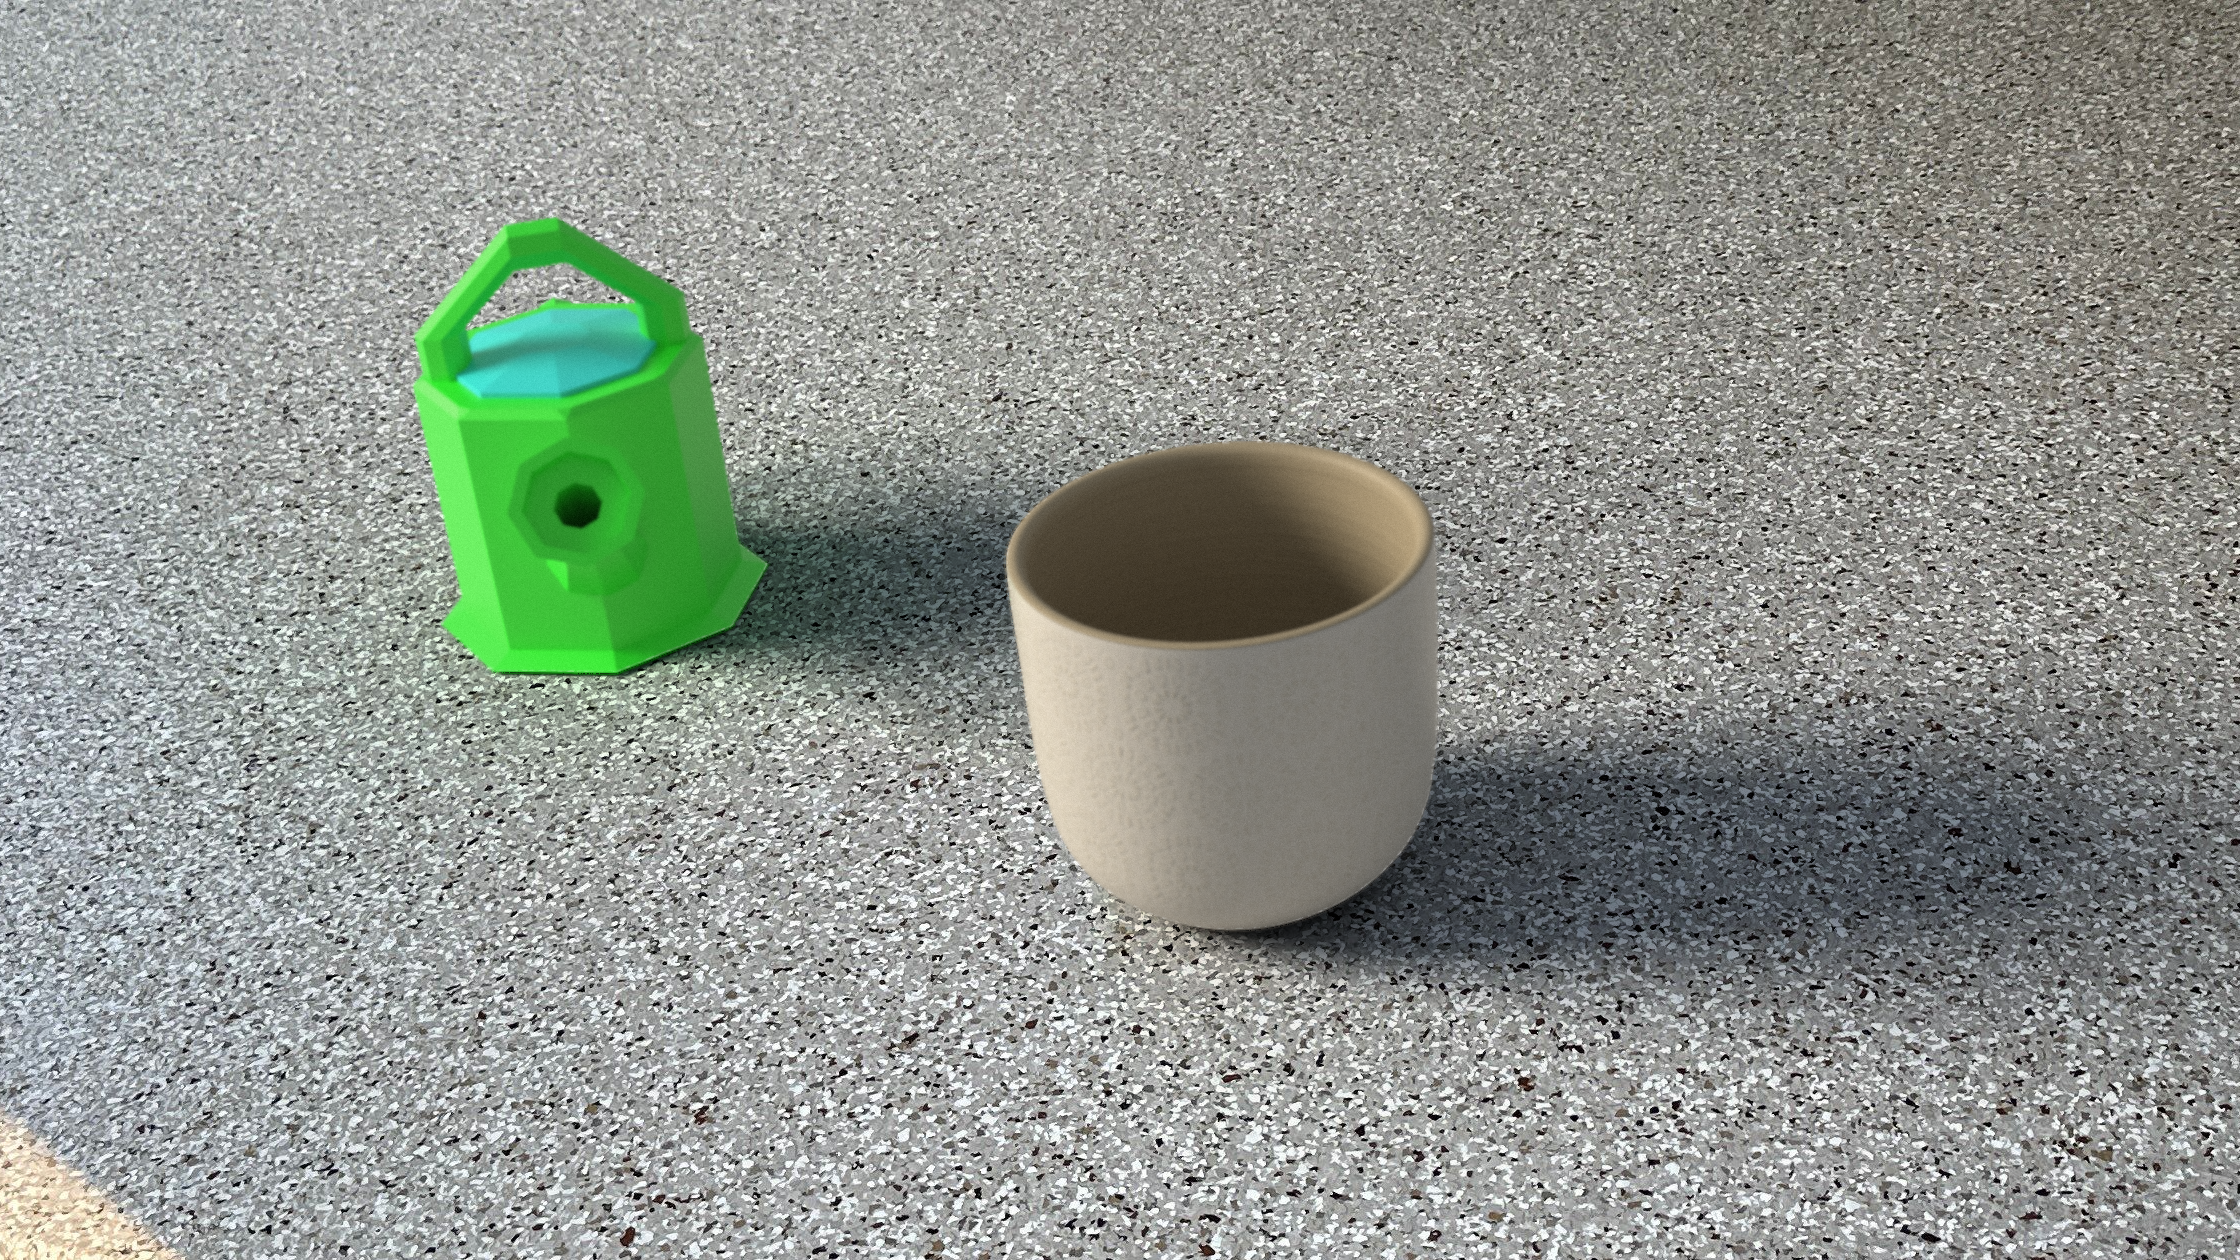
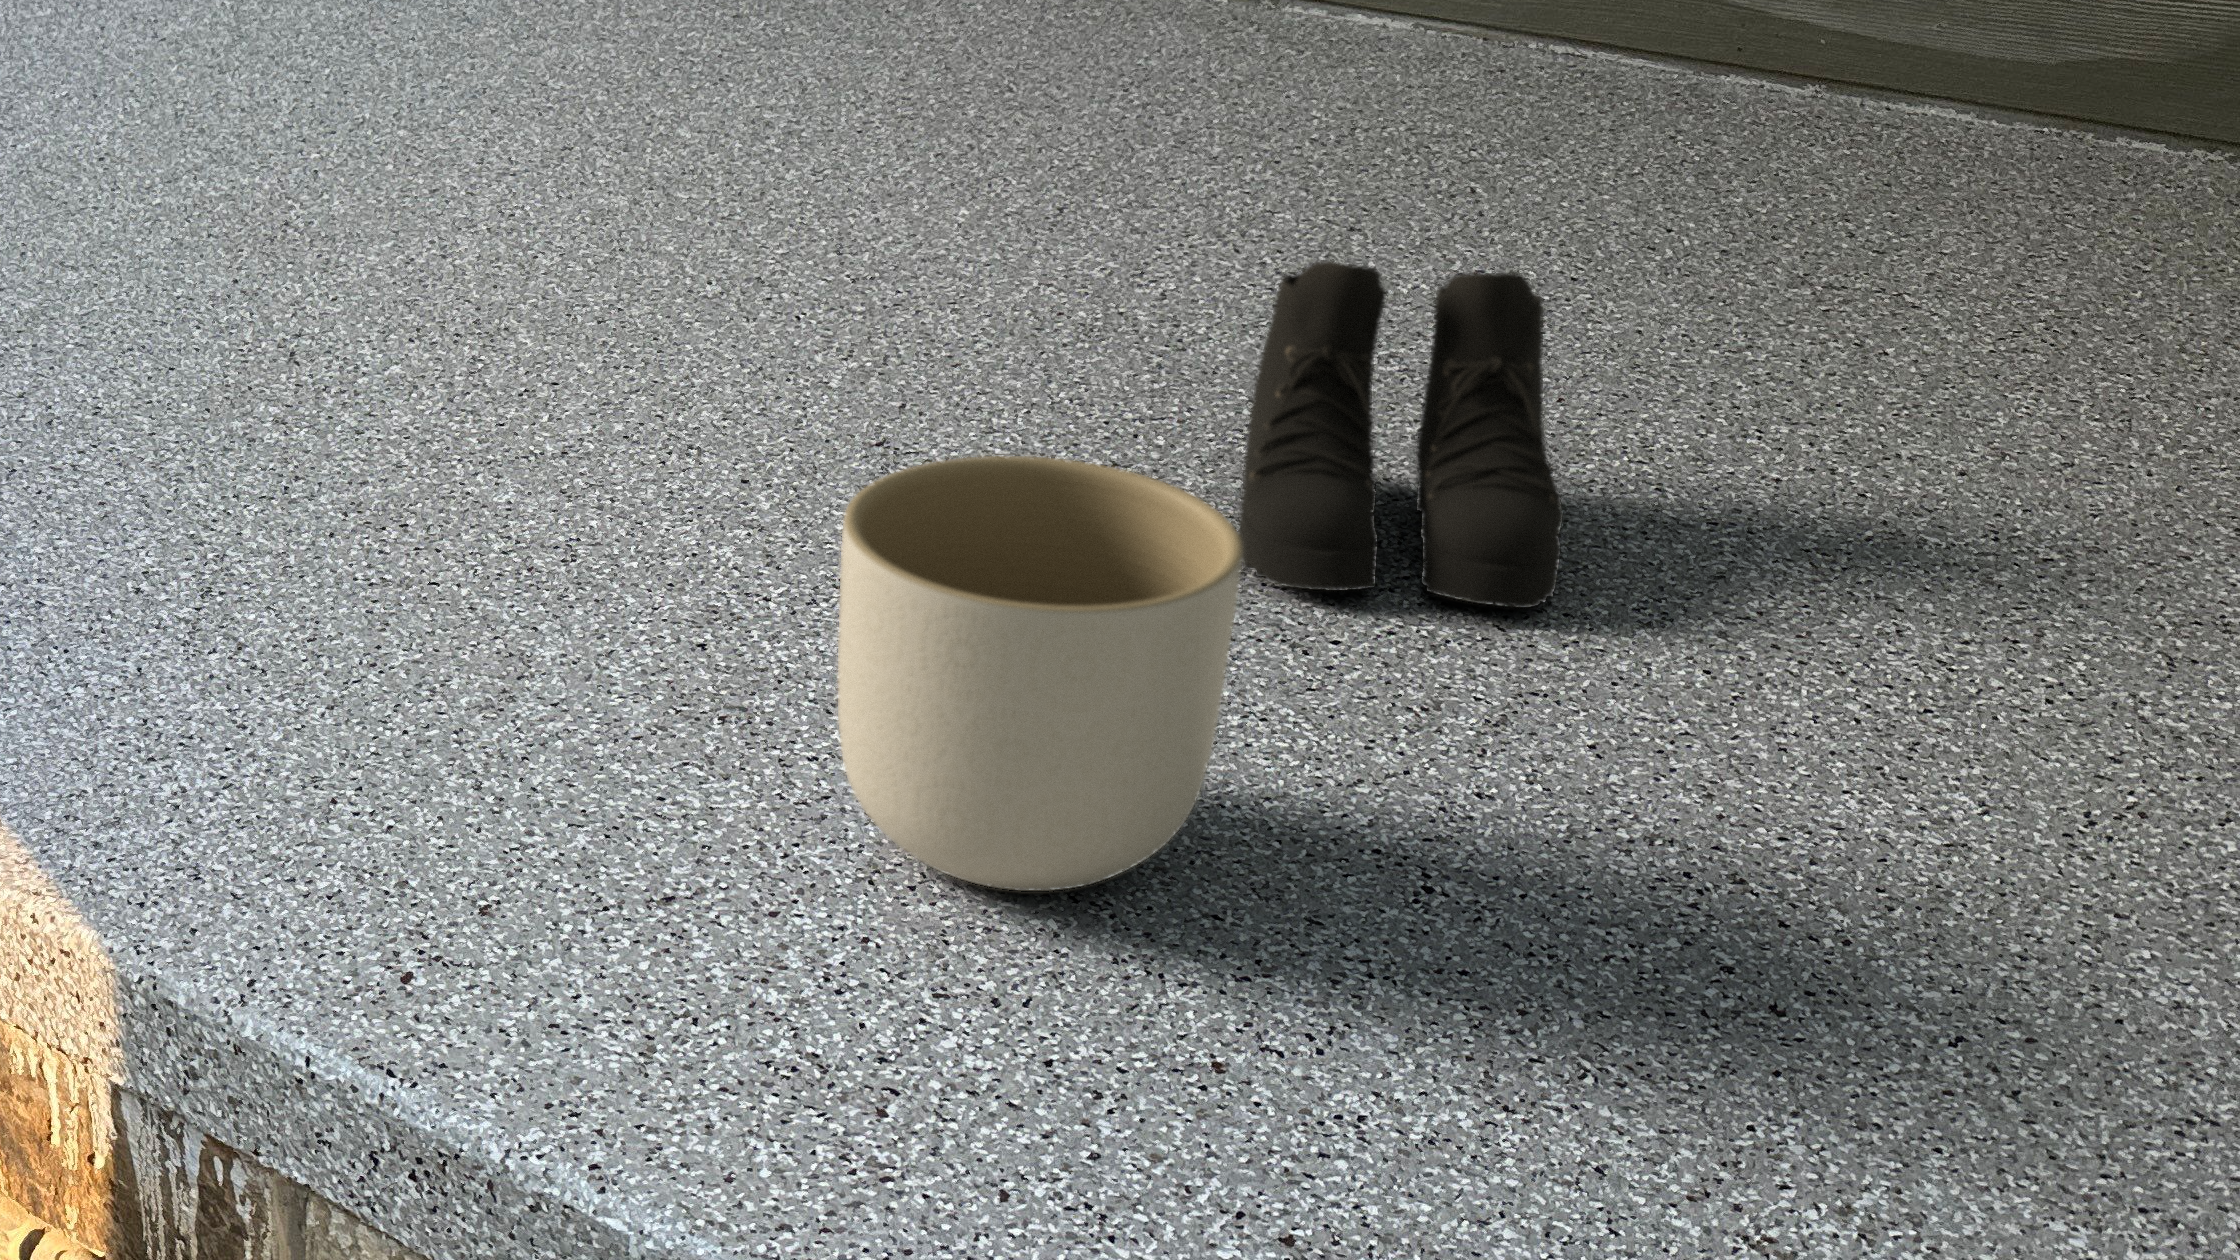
boots: none [1361,120,1690,490] -> present [1237,261,1563,608]
watering can: present [413,217,768,673] -> none [371,190,652,587]

